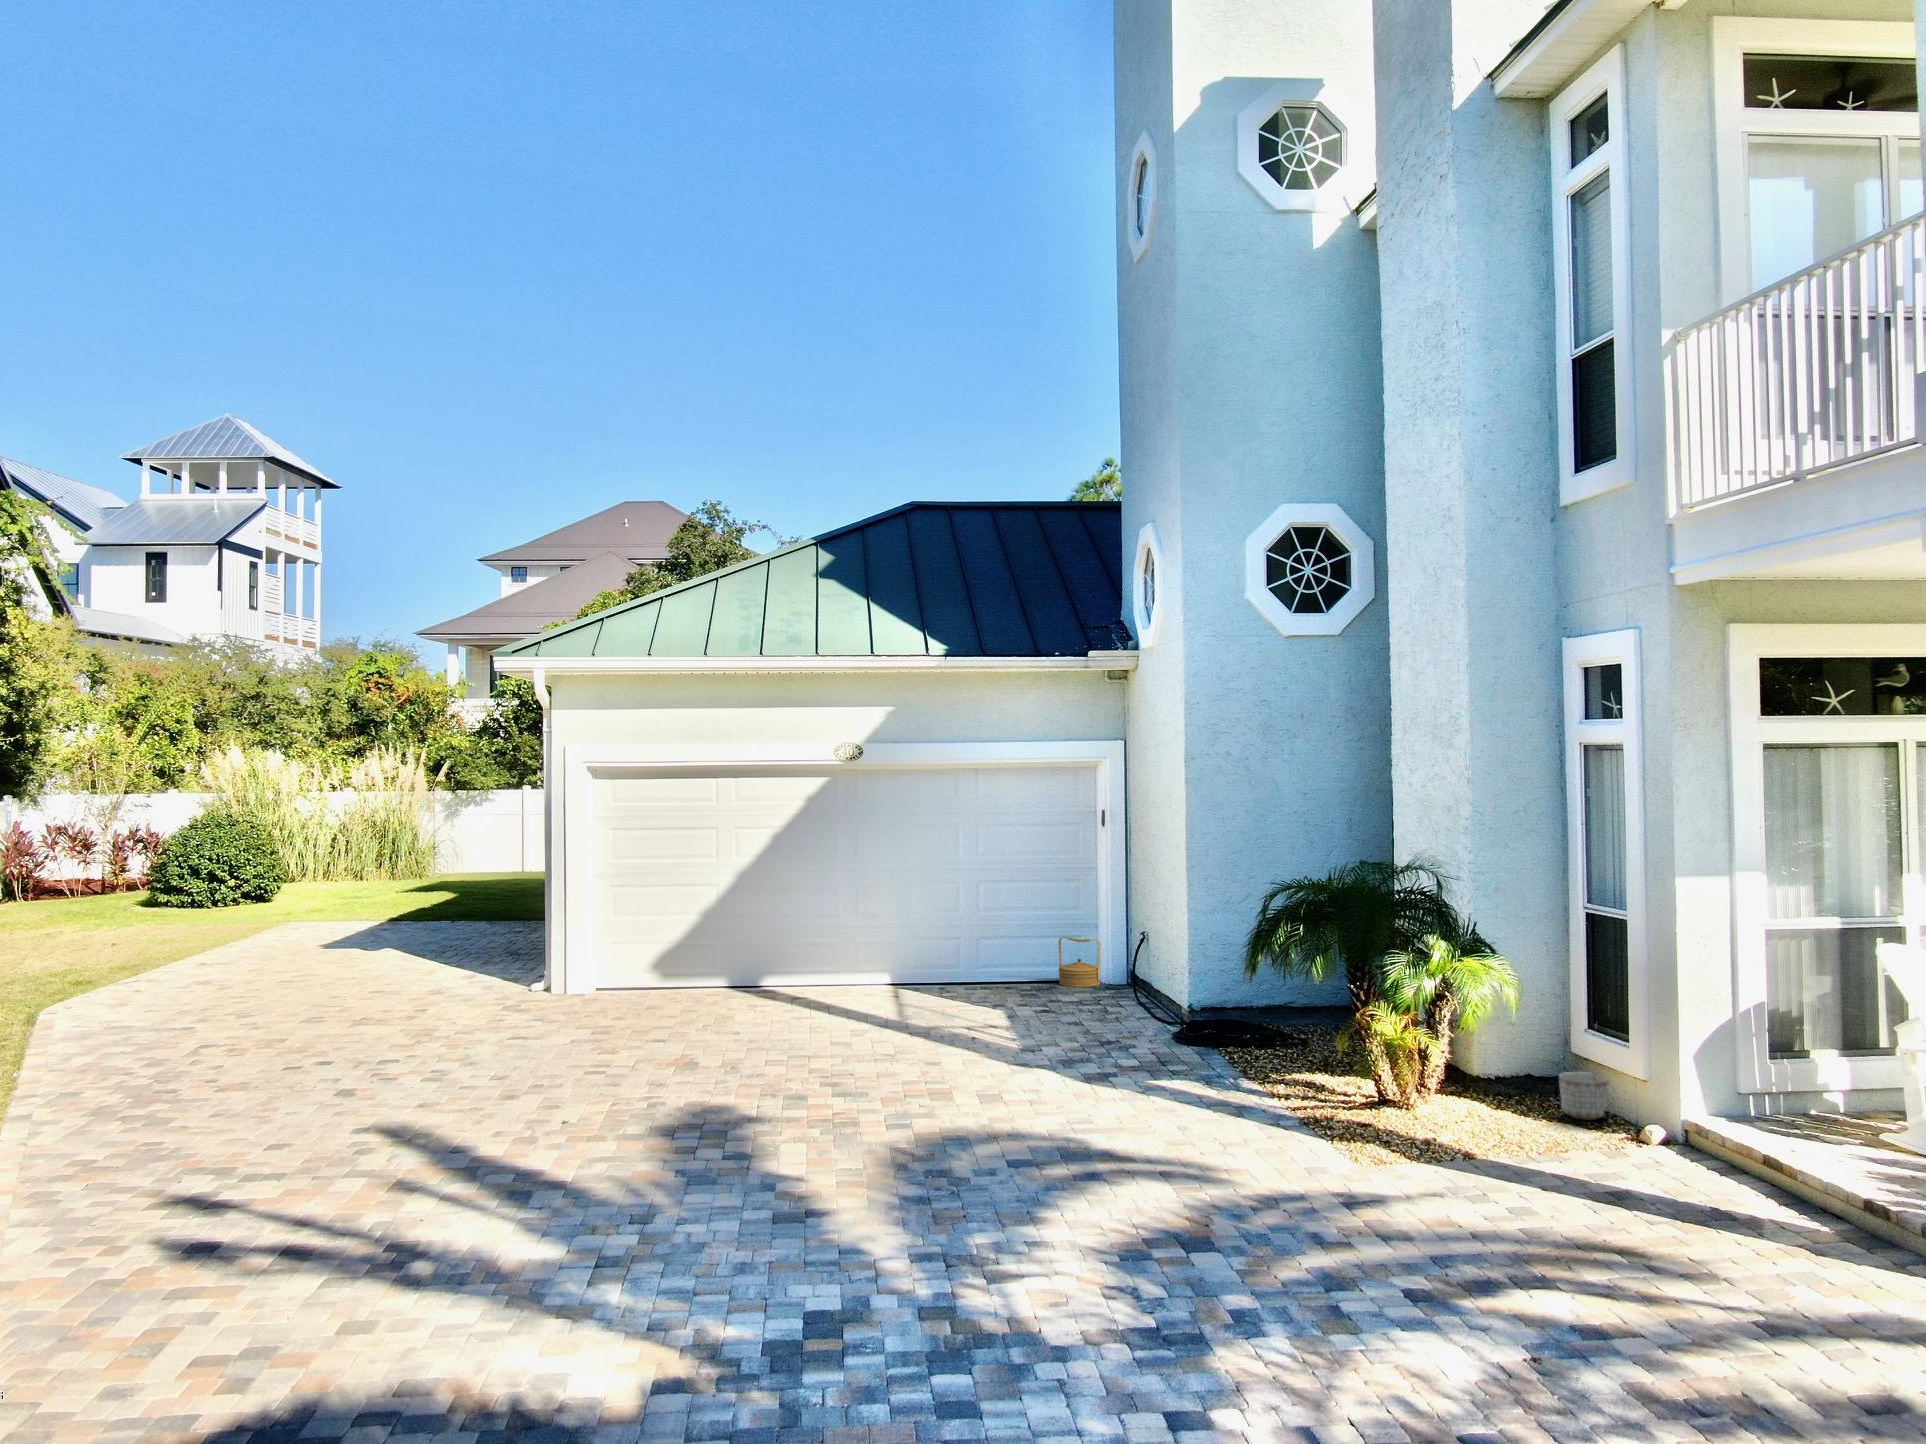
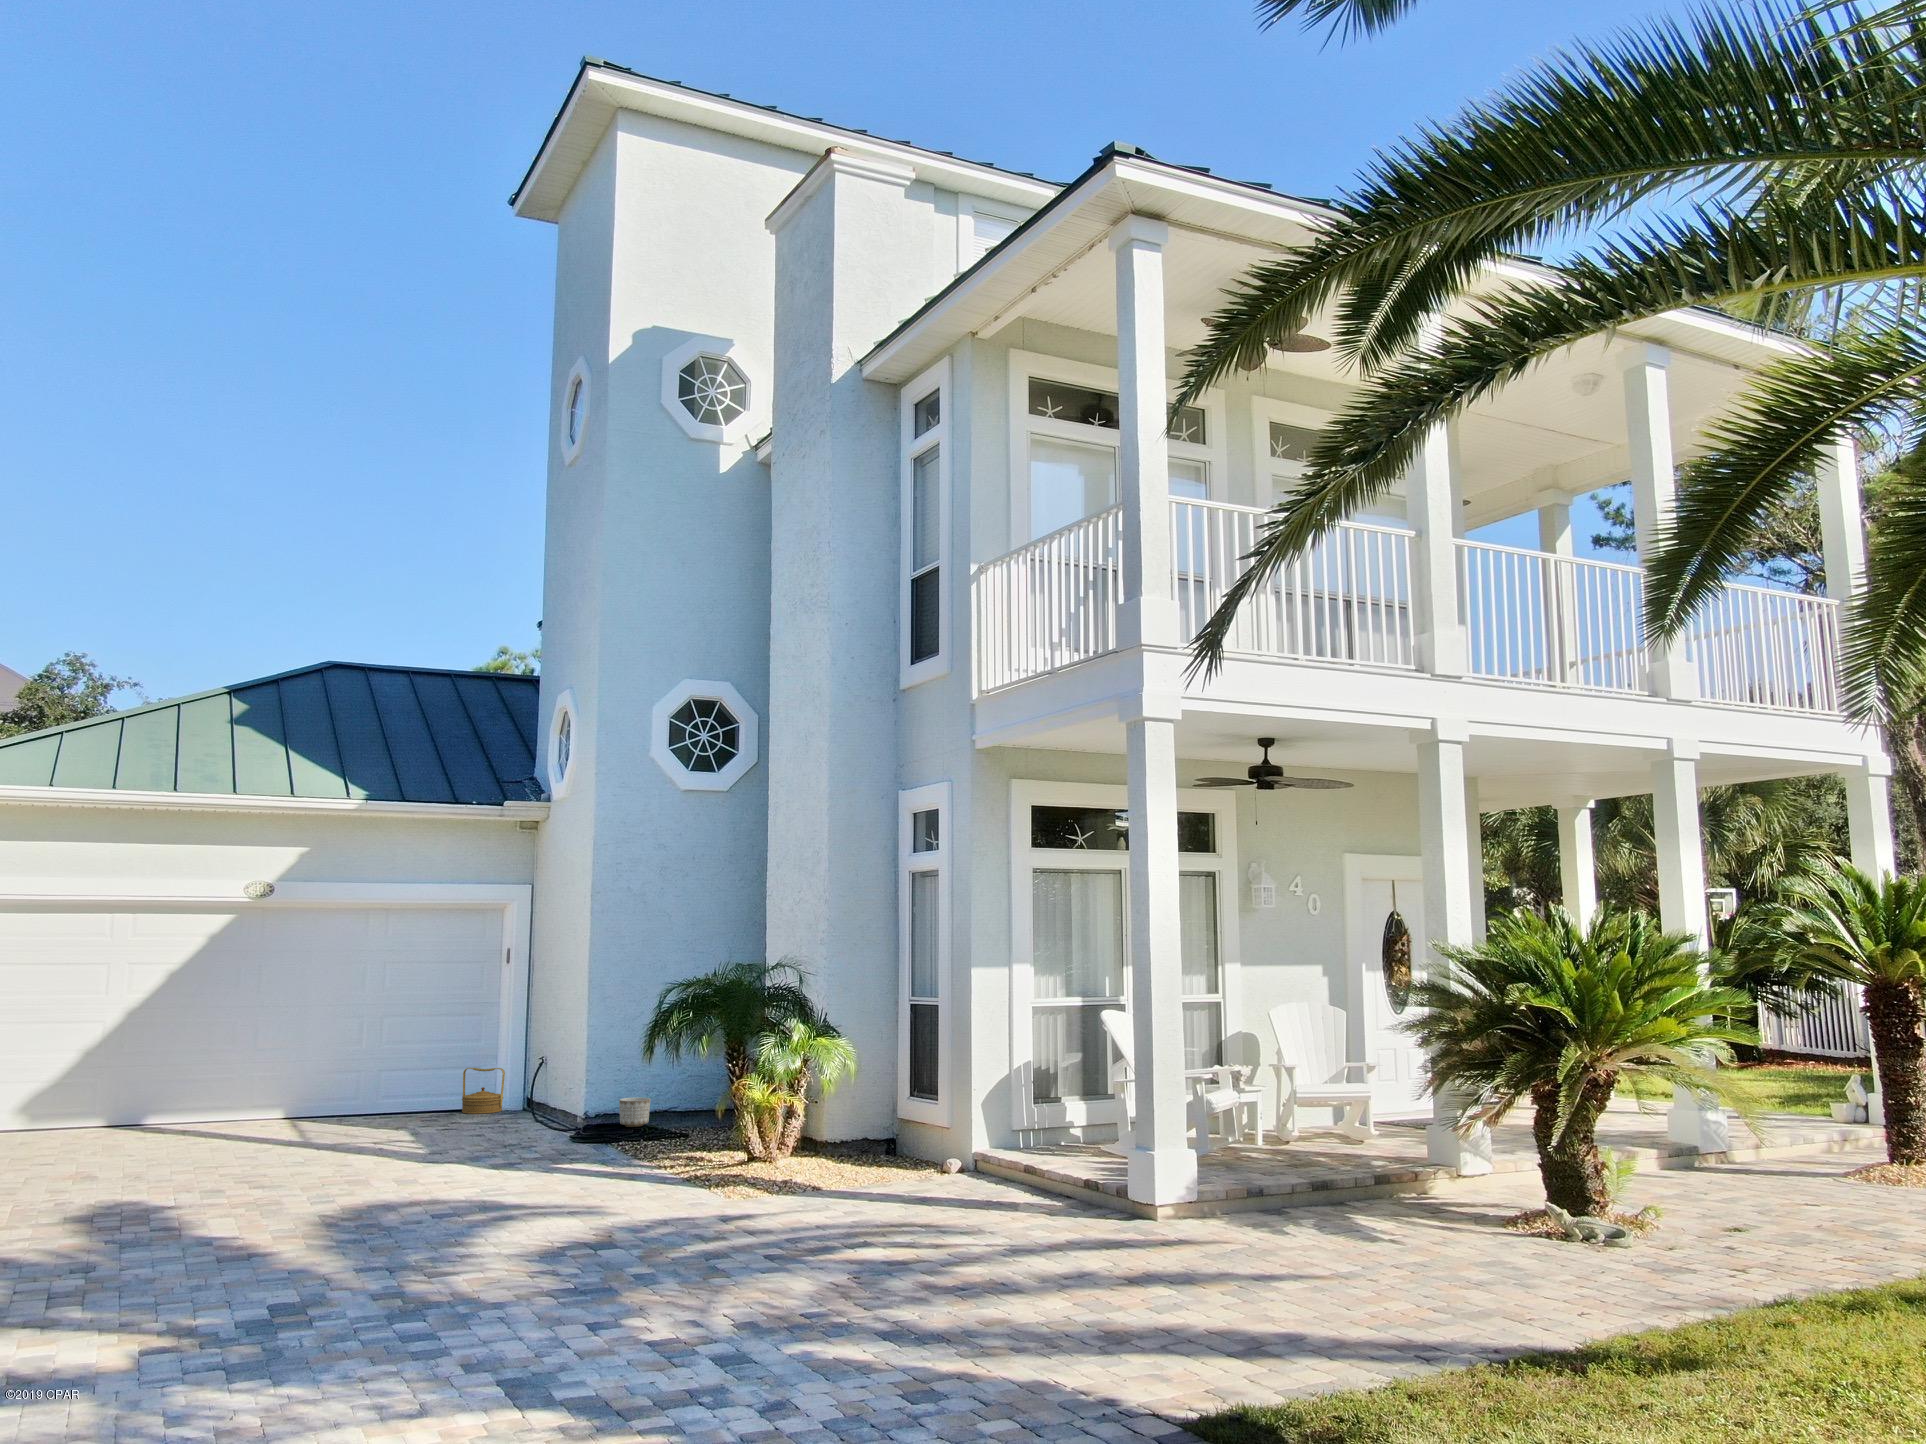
planter: present [1559,1072,1609,1120] -> present [619,1097,651,1127]

